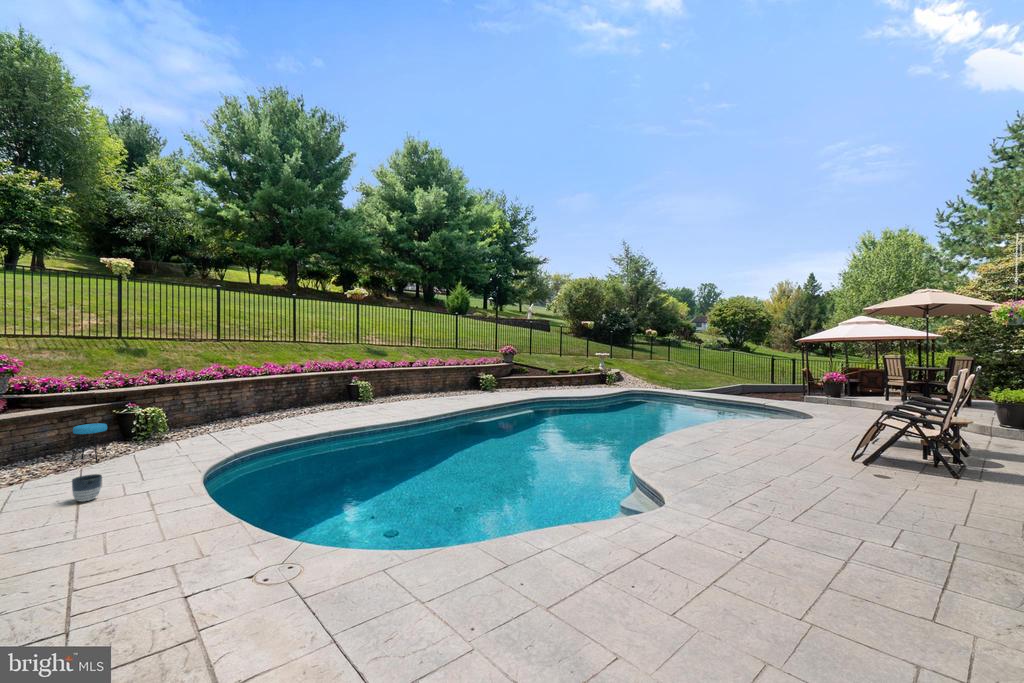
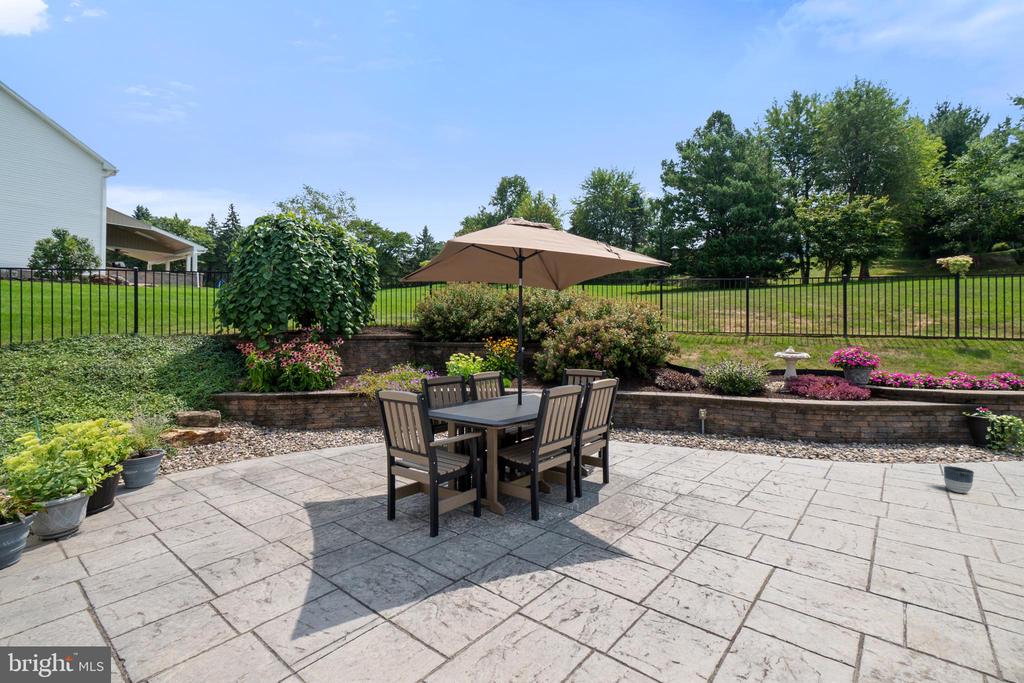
stool: present [71,423,107,464] -> none [926,419,962,459]

